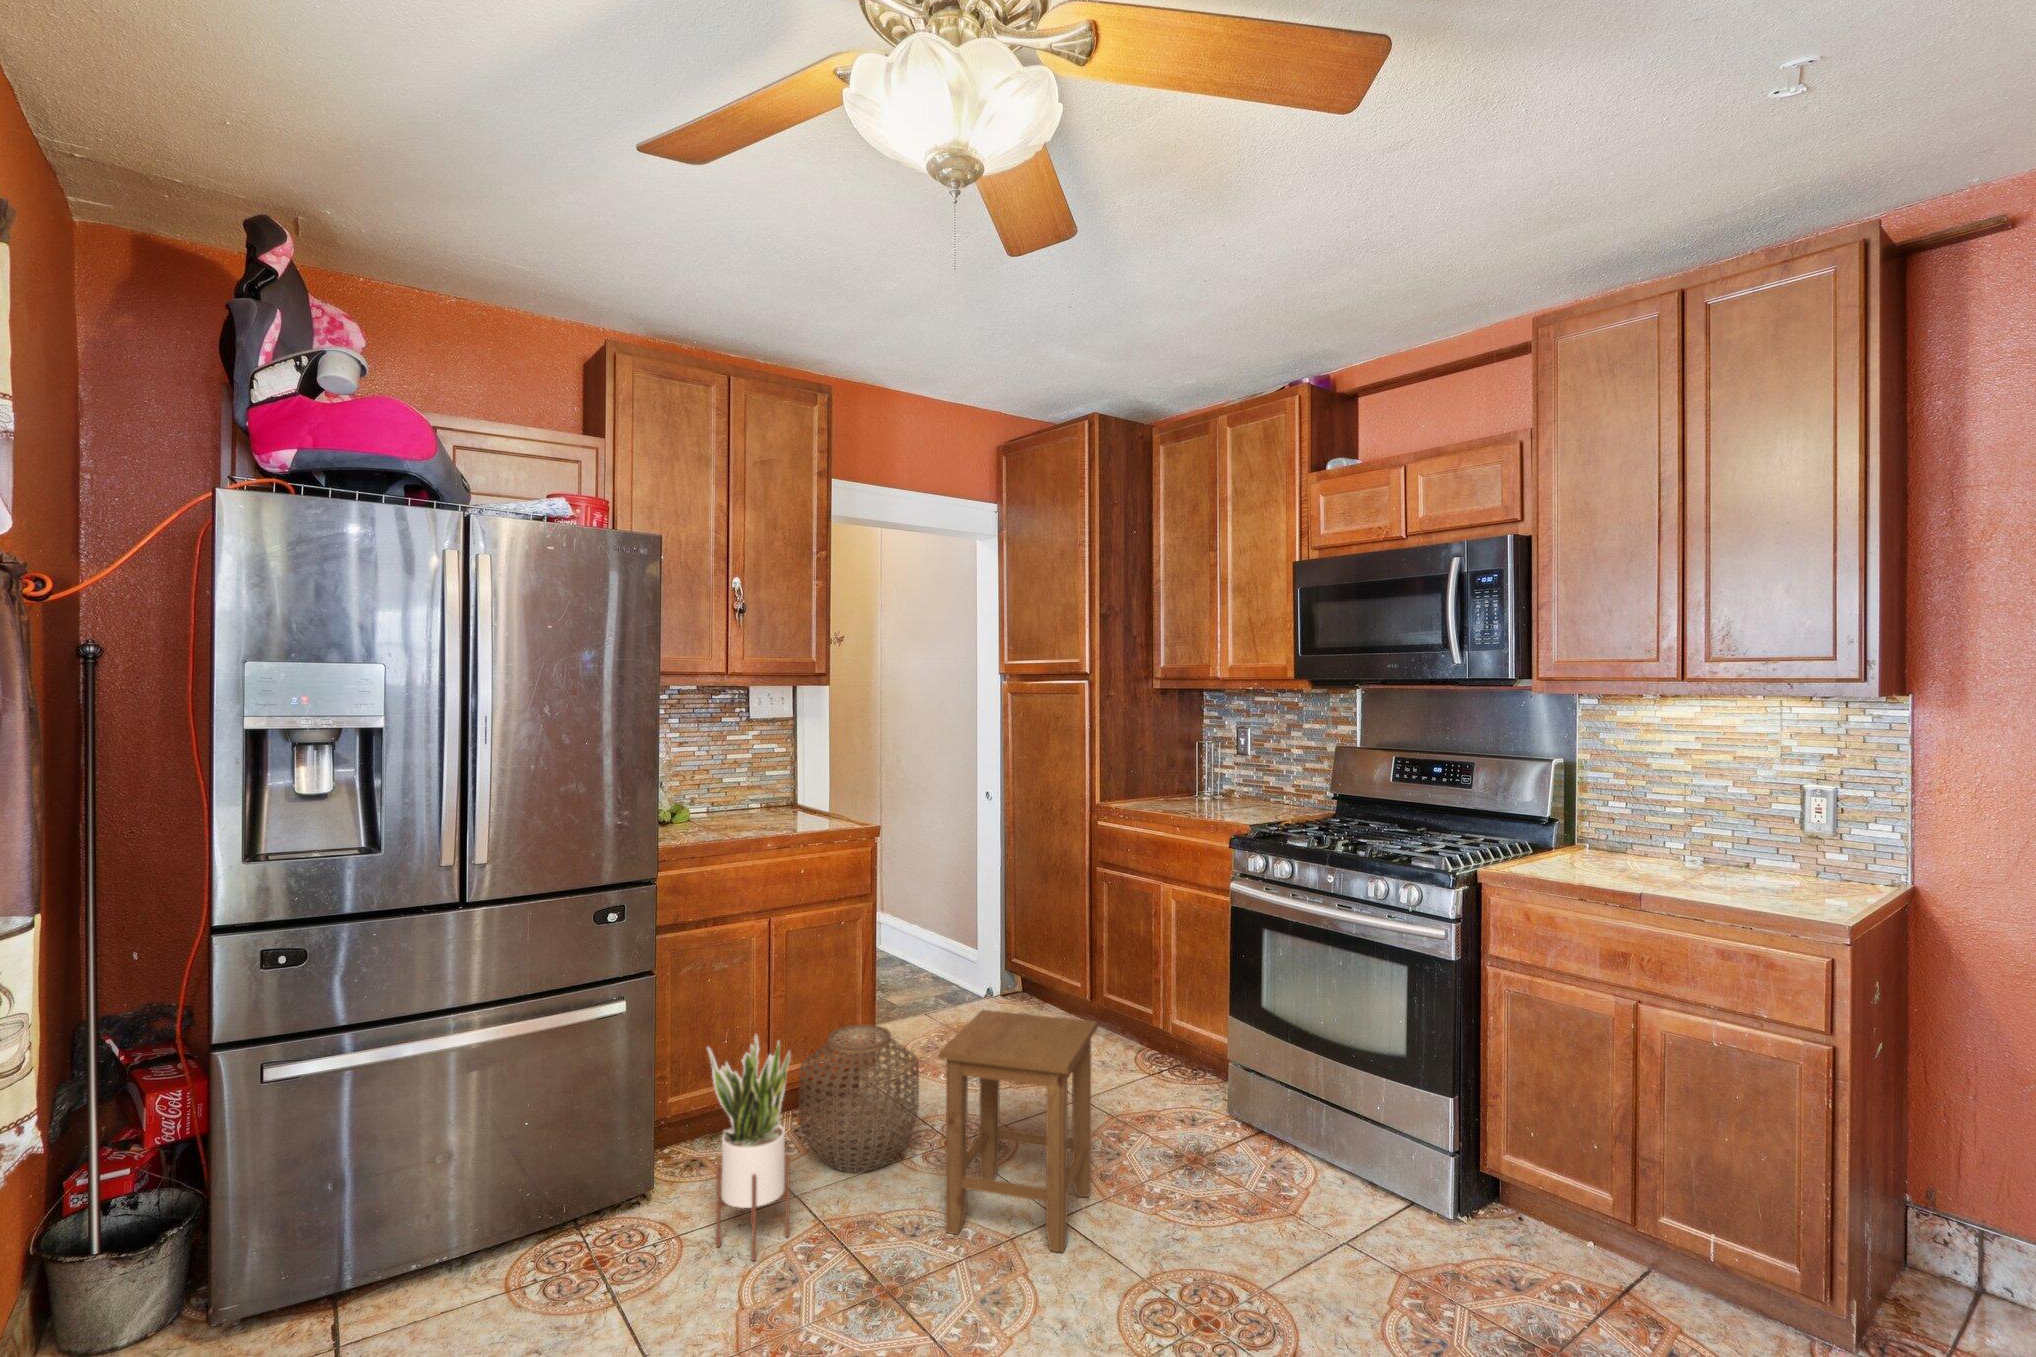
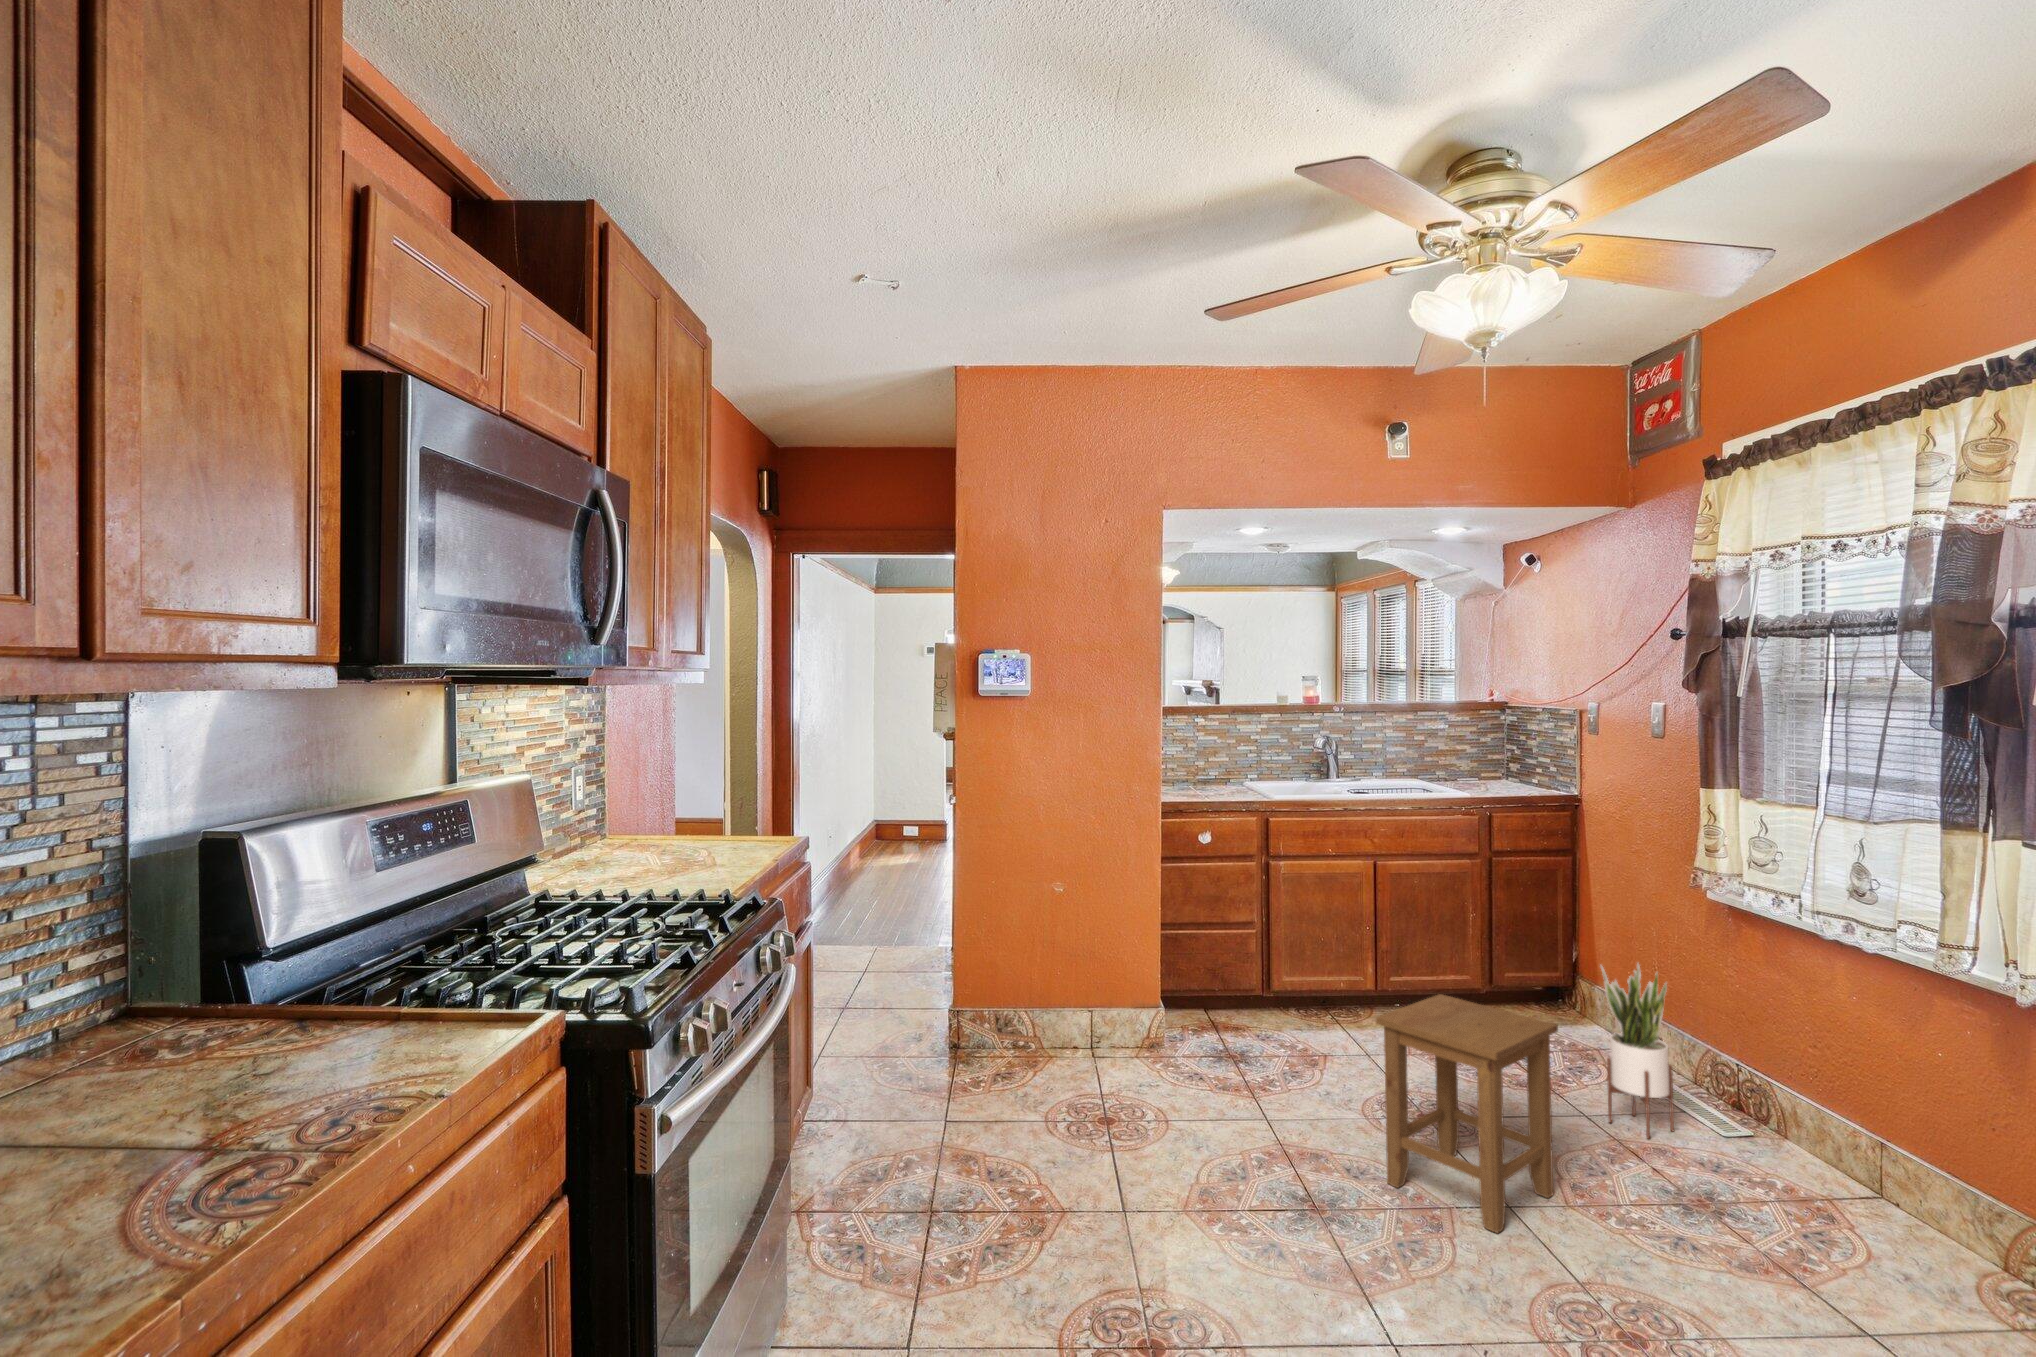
woven basket: present [799,1024,919,1172] -> none [1276,990,1387,1119]
potted plant: present [707,1035,790,1261] -> present [1601,964,1674,1139]

